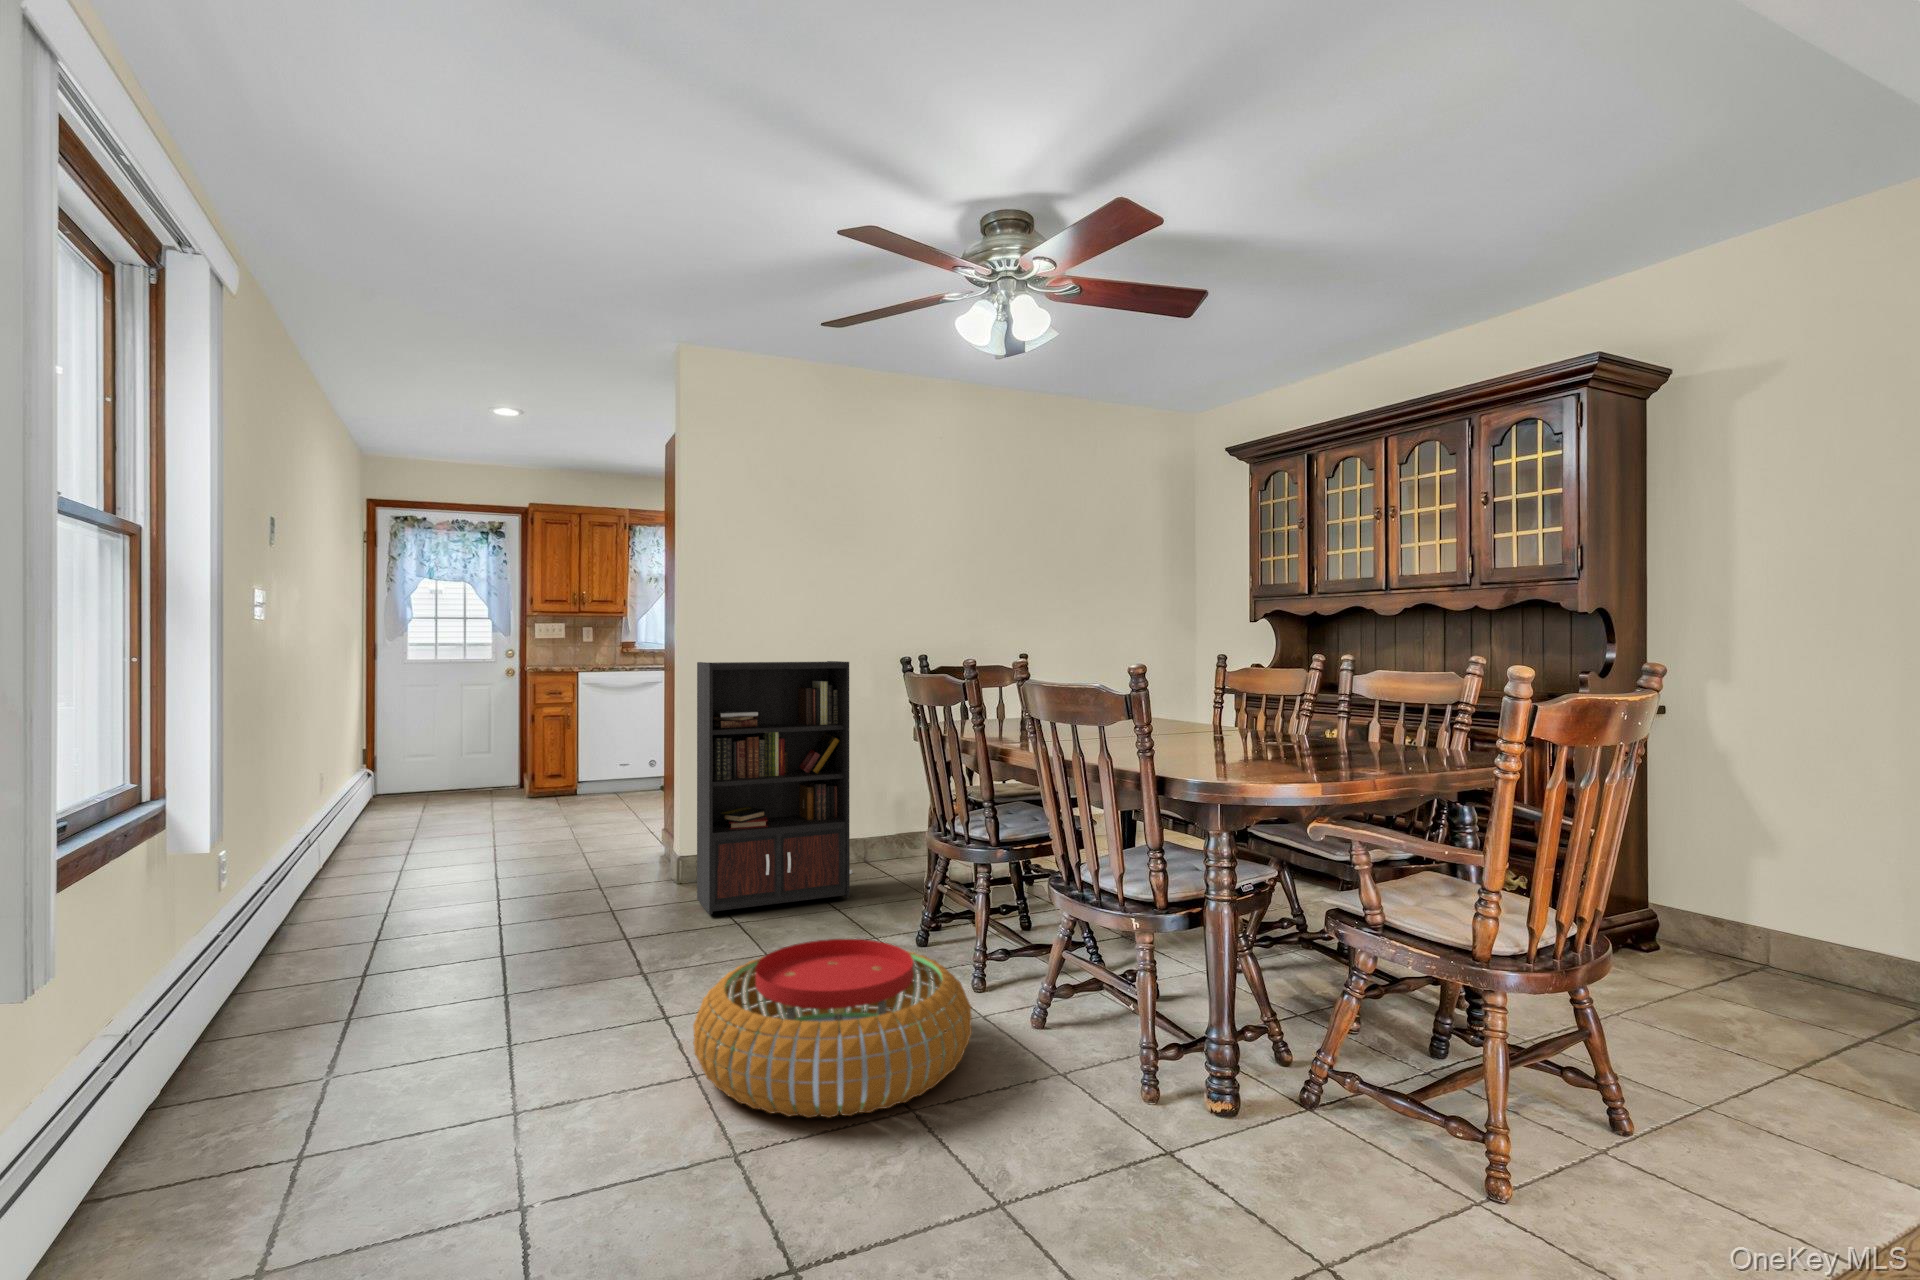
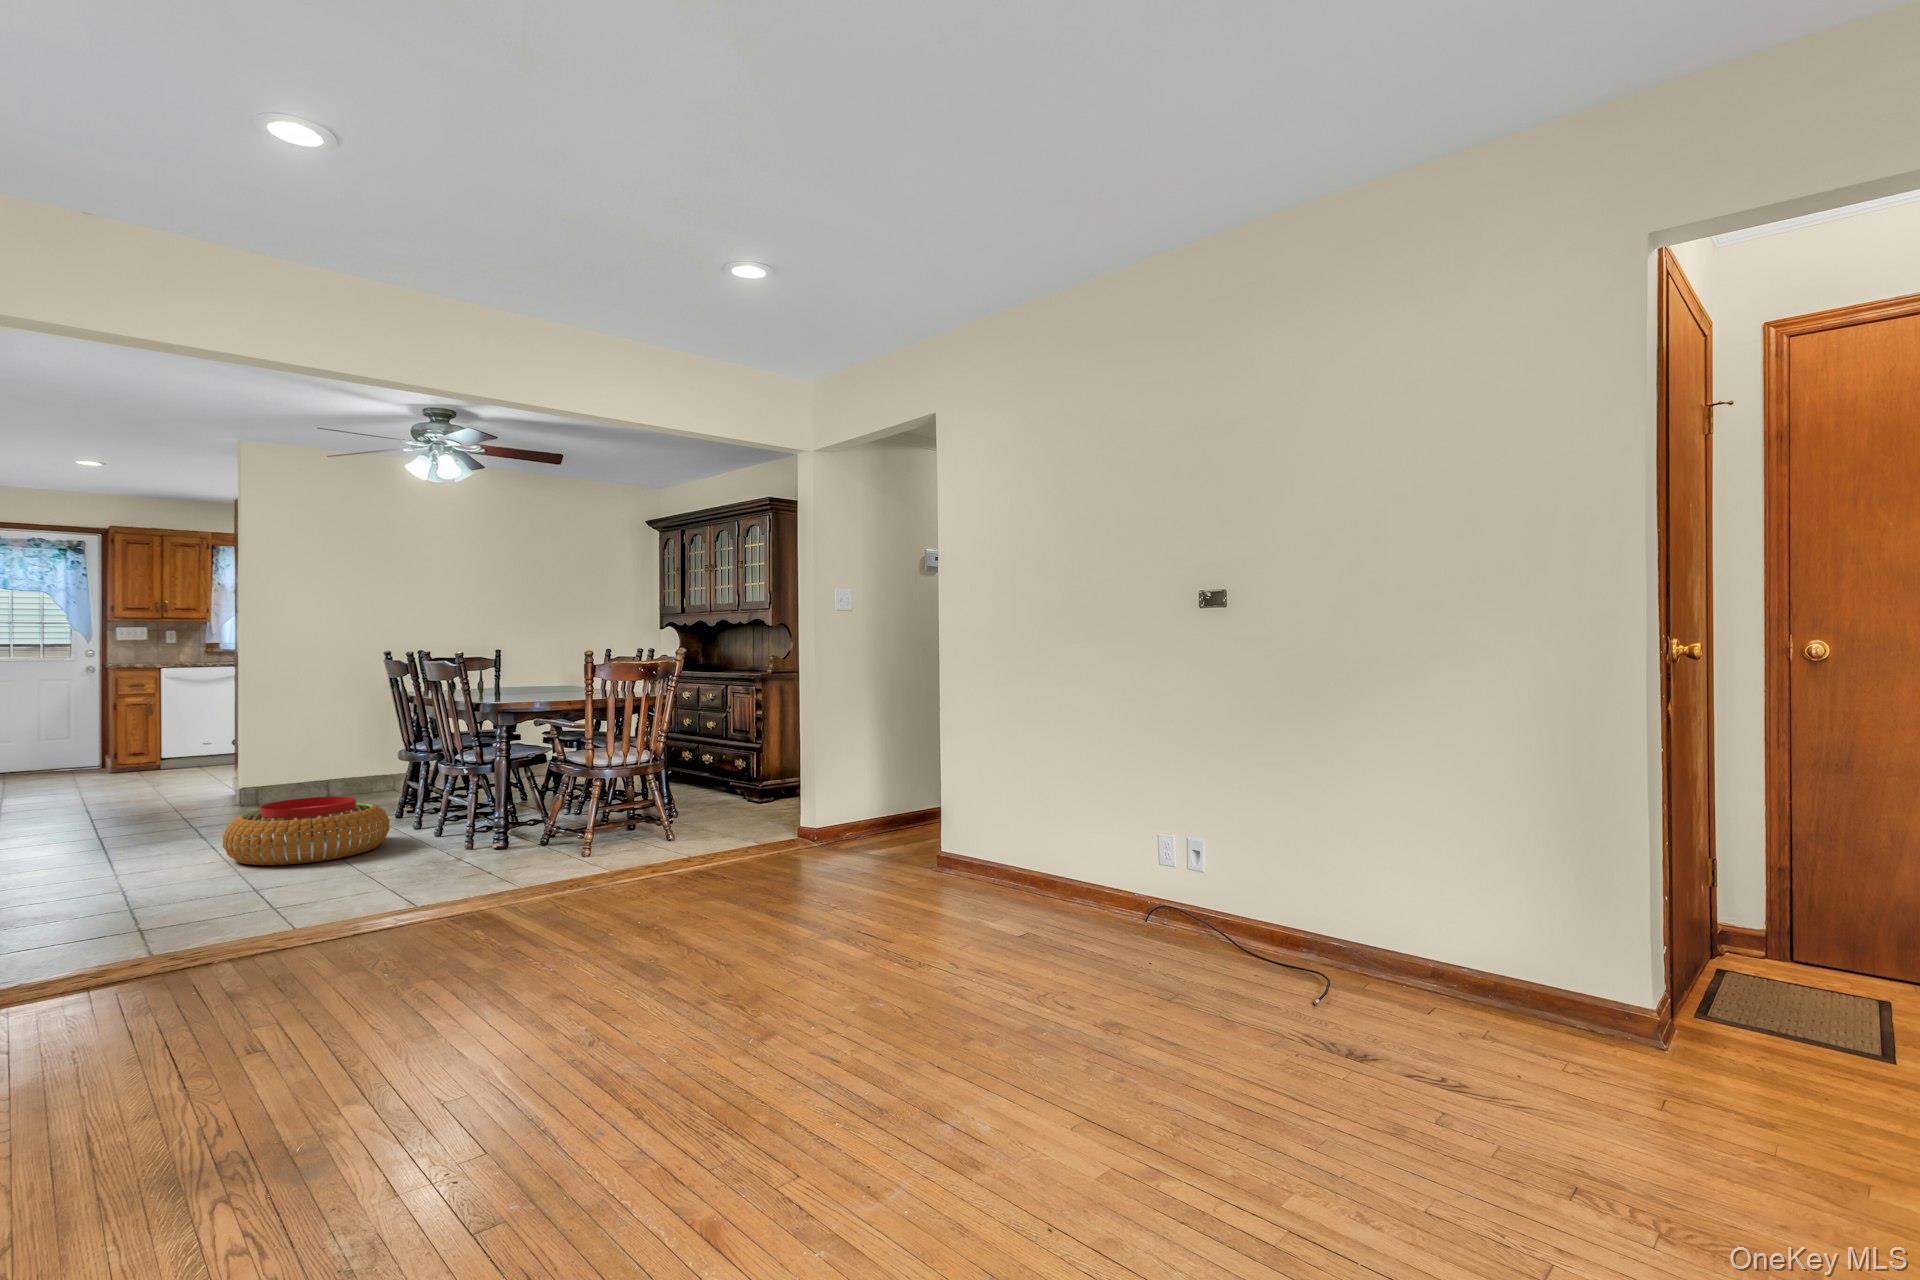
bookcase: present [697,661,852,914] -> none [250,655,378,815]

